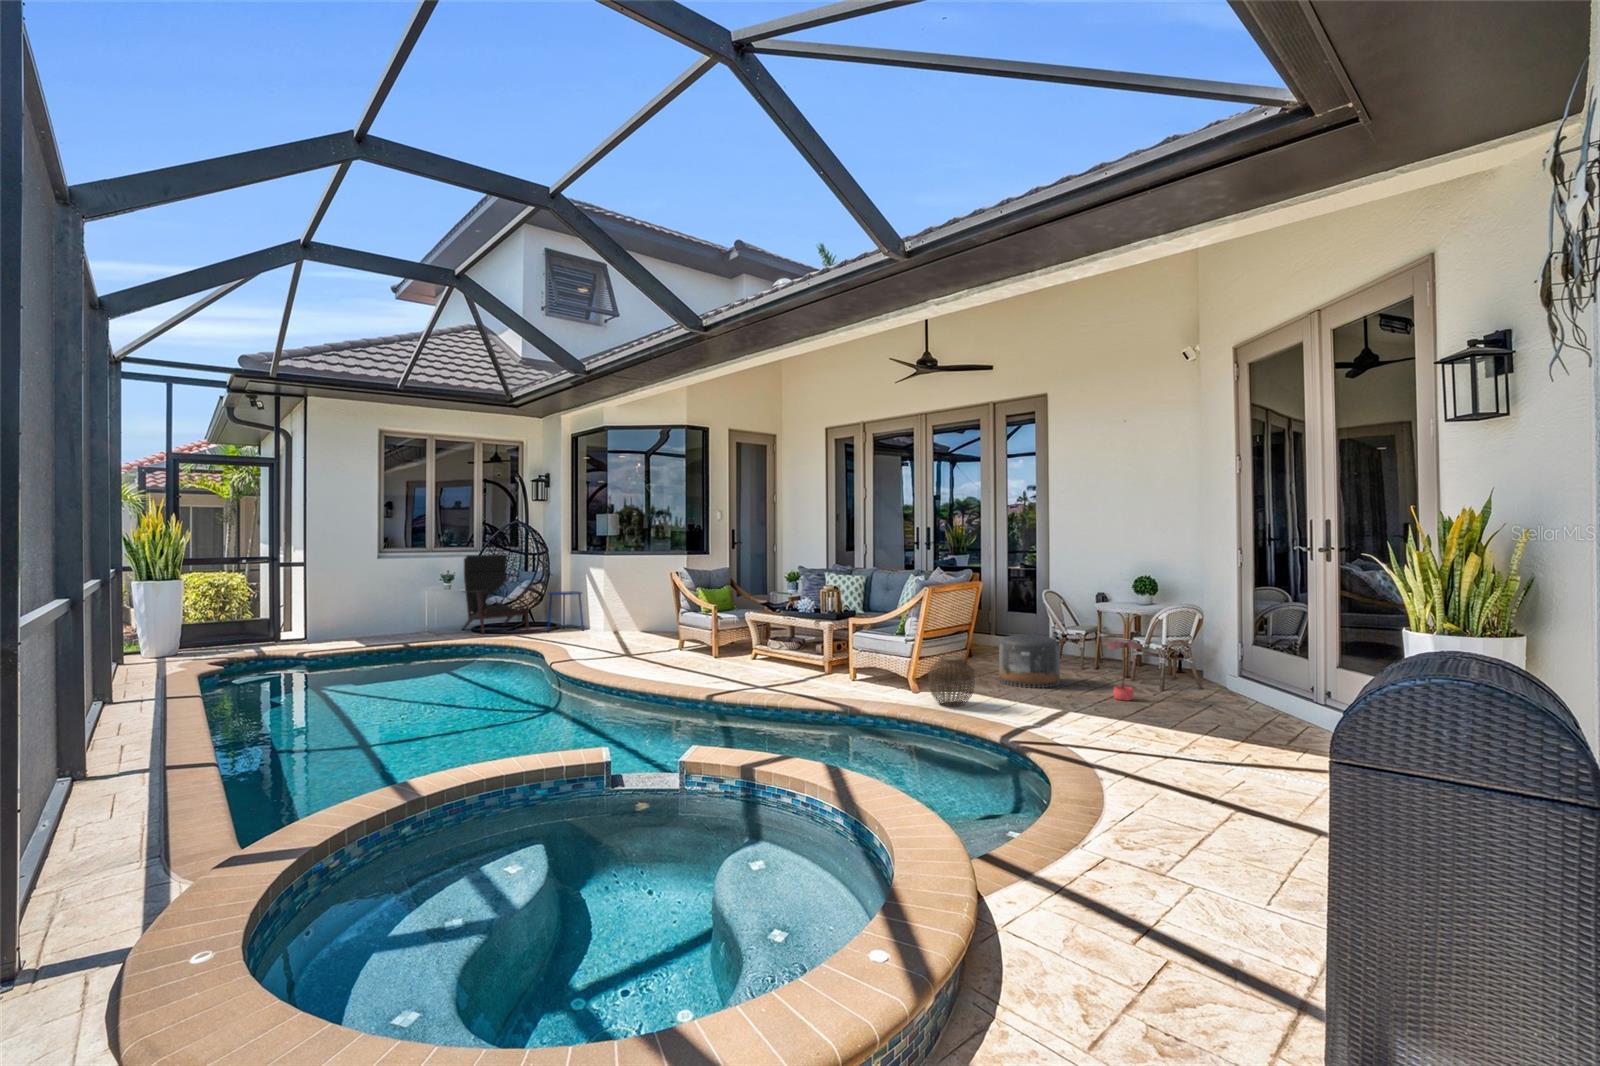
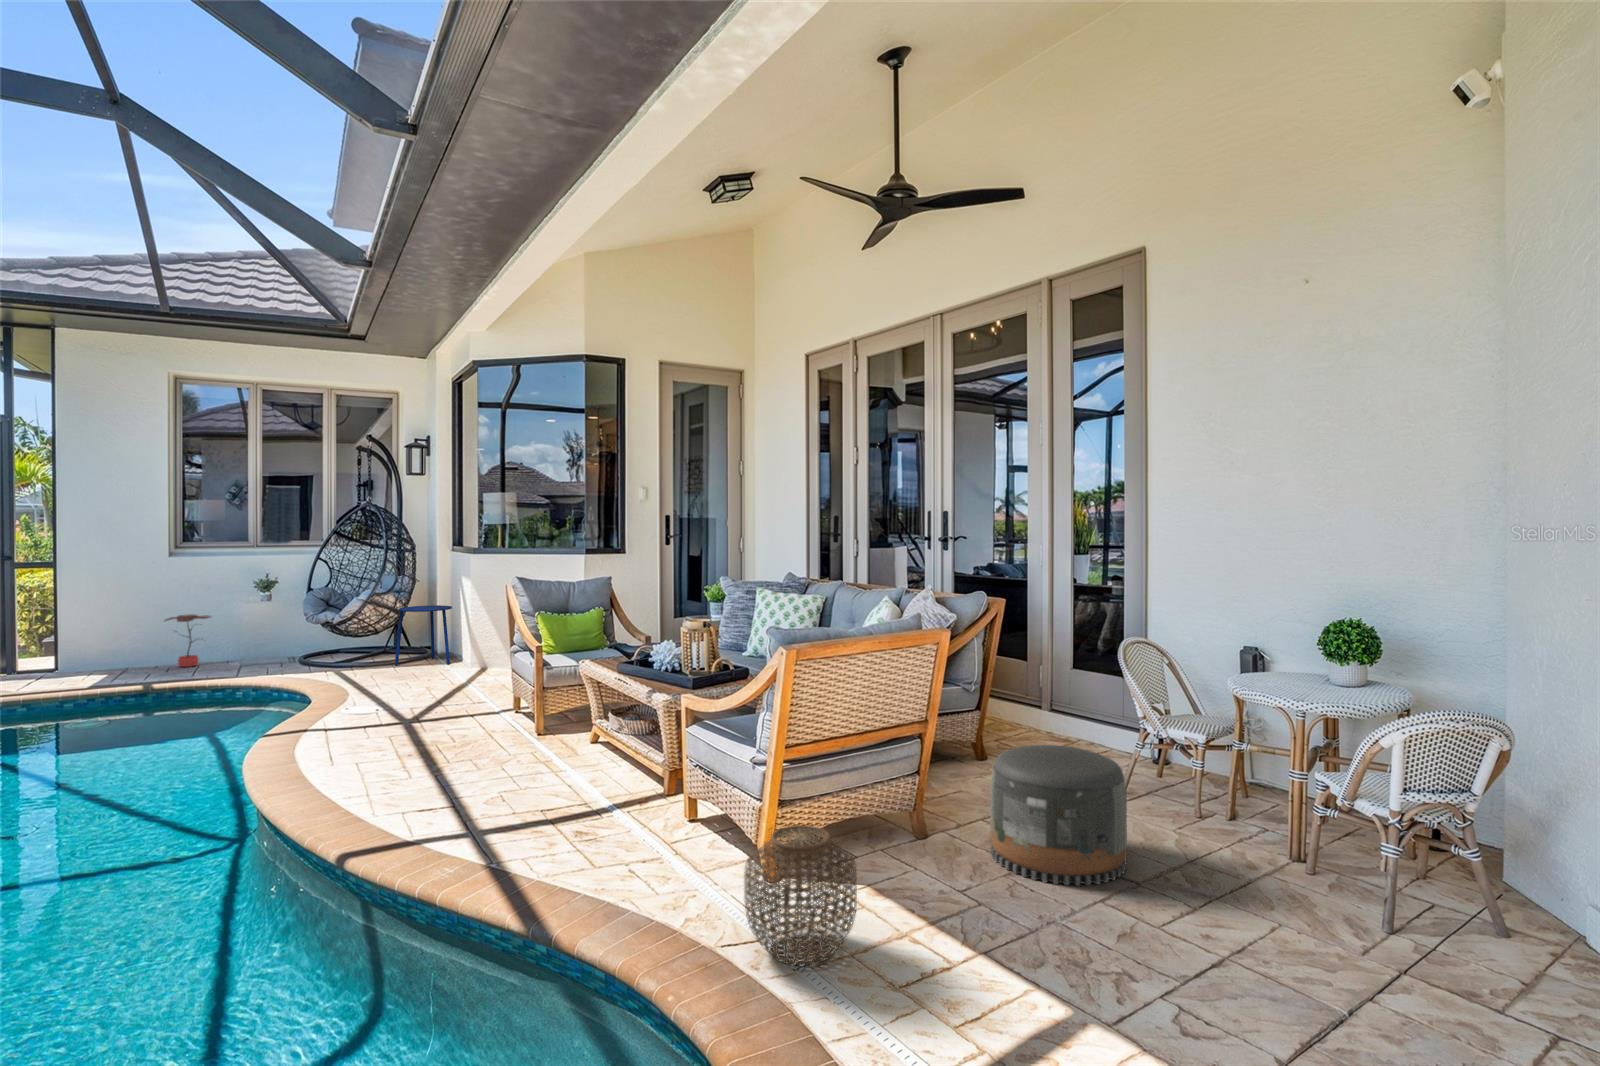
lounge chair: present [462,554,529,633] -> none [290,551,385,666]
potted plant: present [1102,640,1144,701] -> present [165,614,210,667]

